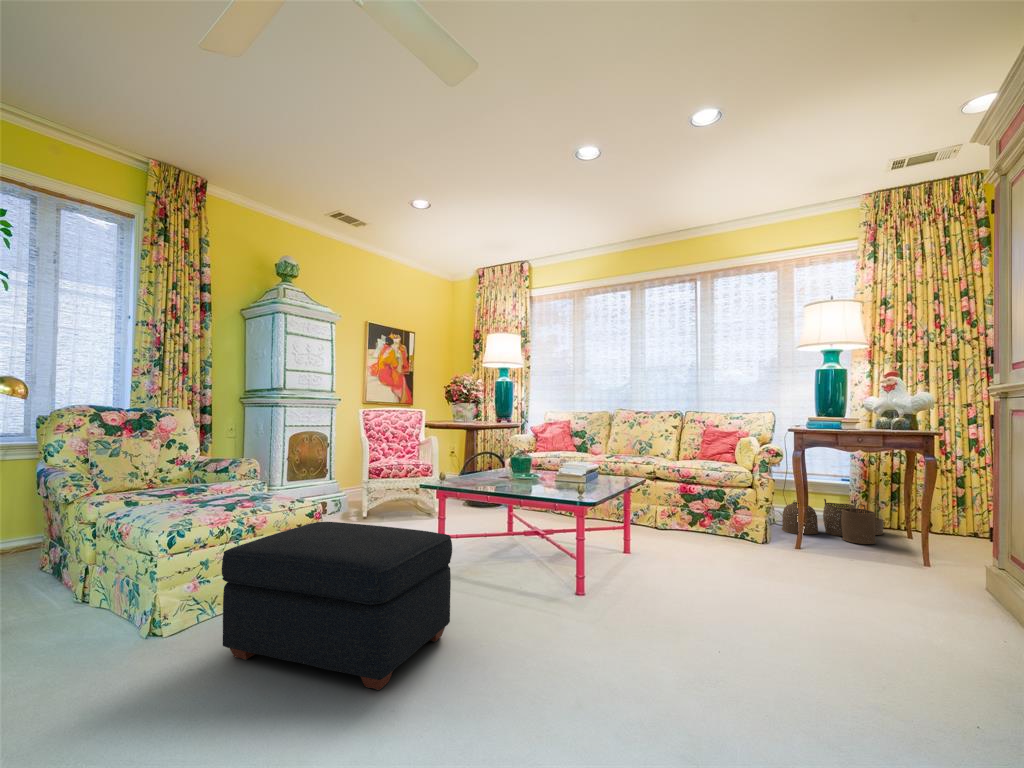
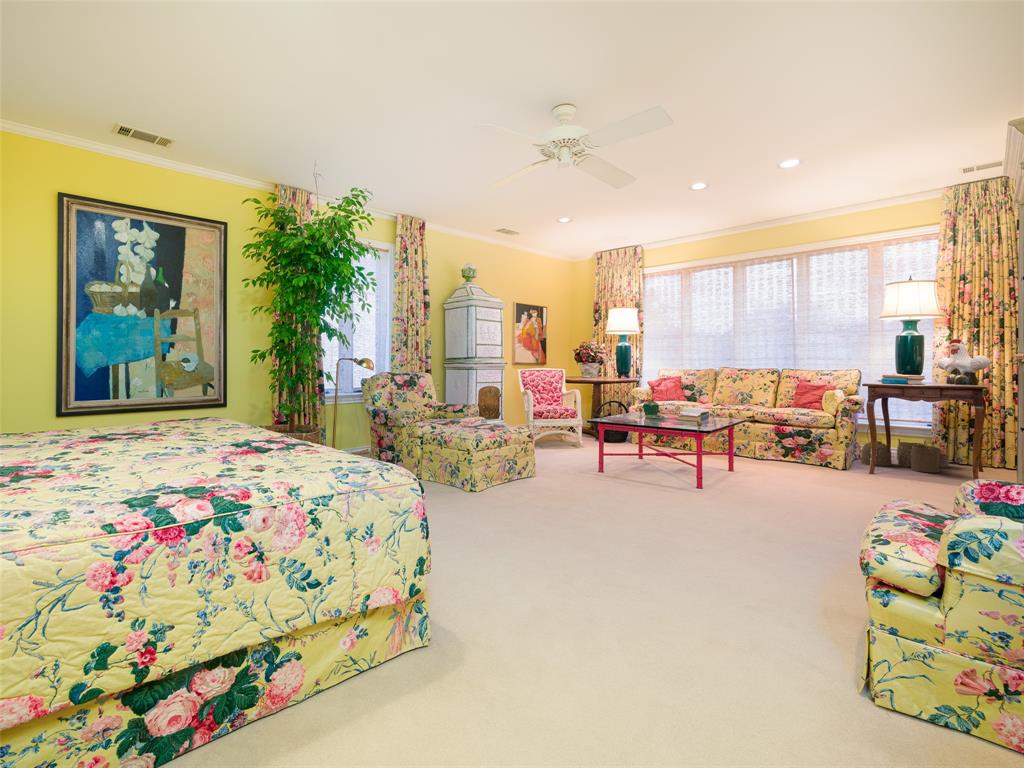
ottoman: present [222,522,452,690] -> none [504,439,631,523]

